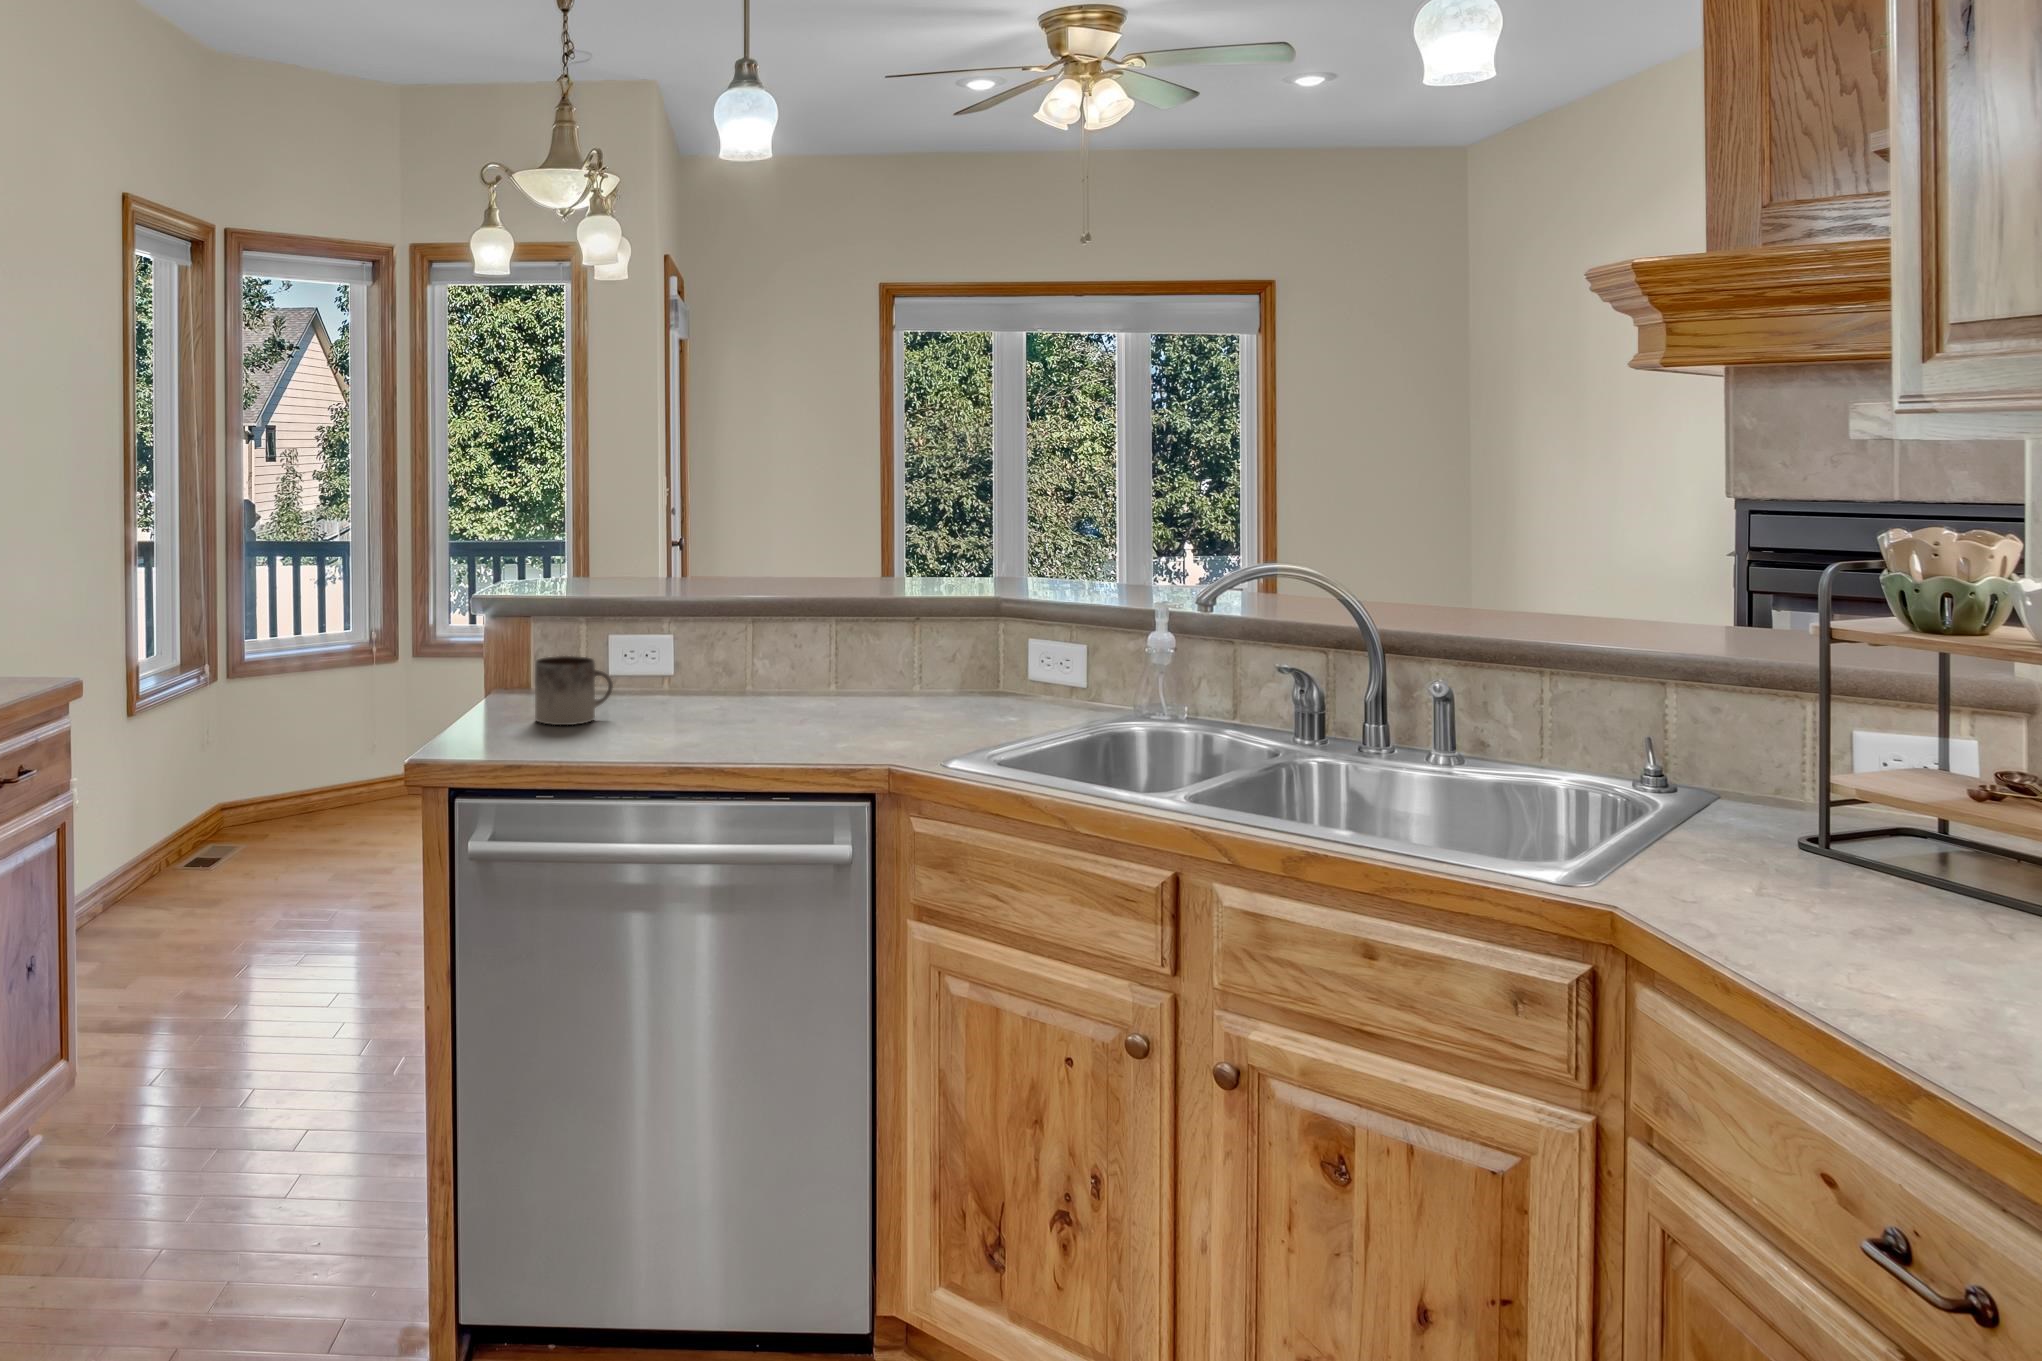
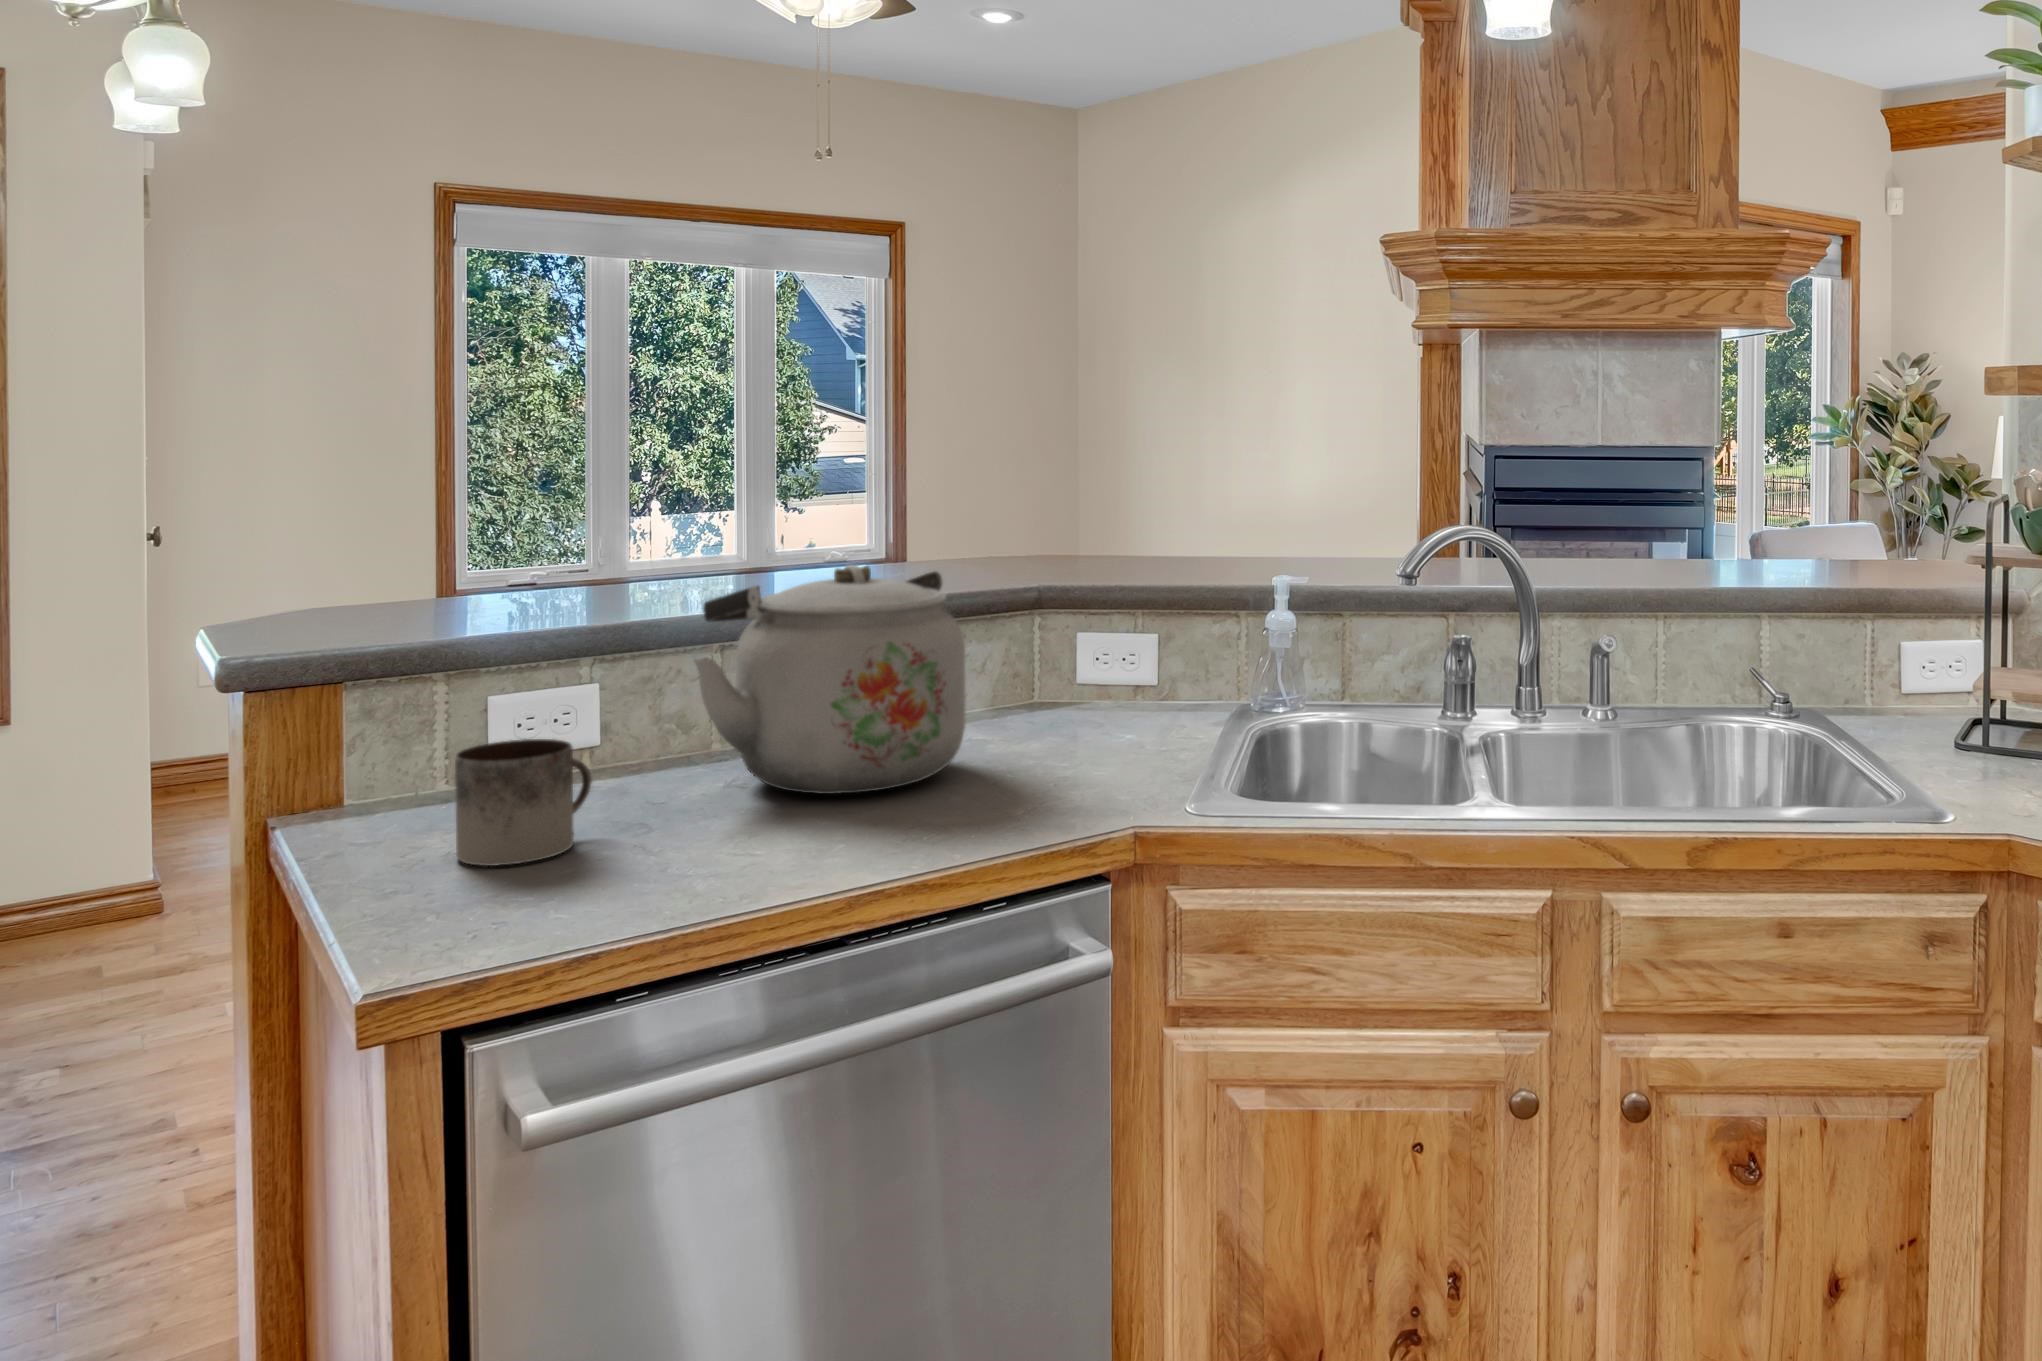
kettle: none [677,568,859,721] -> present [694,565,965,794]

